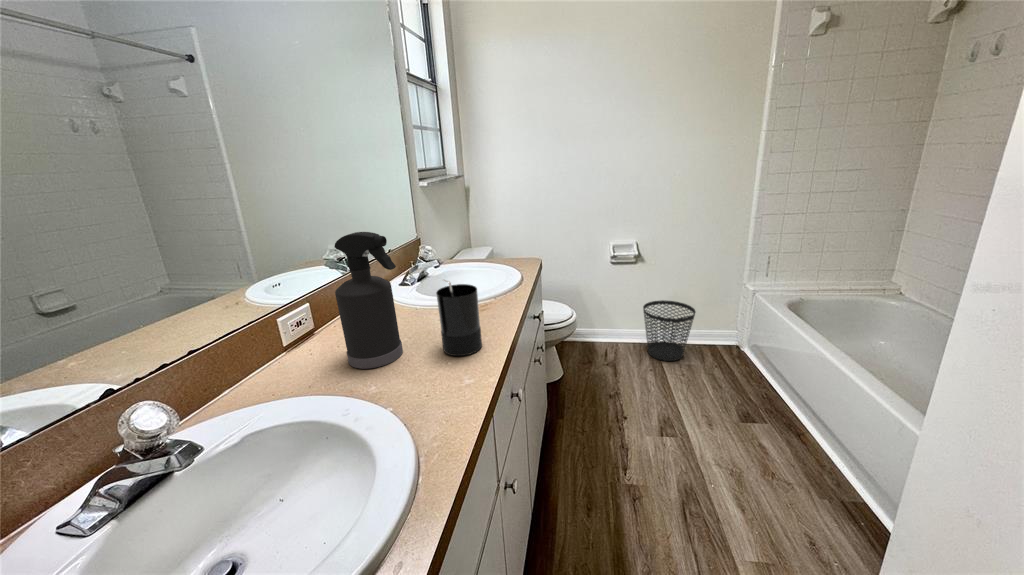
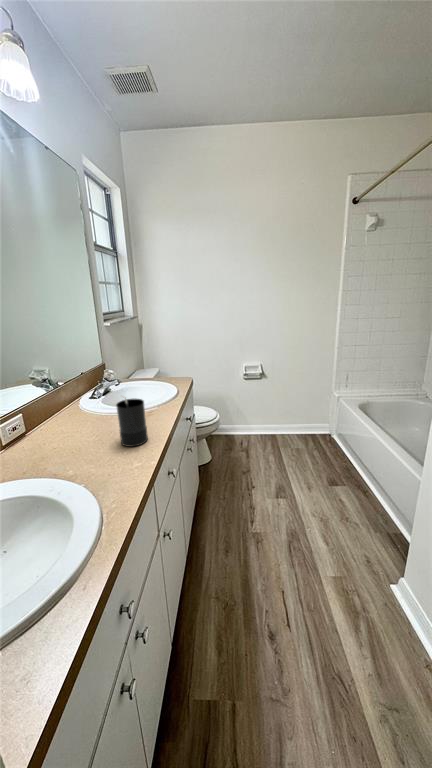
spray bottle: present [334,232,403,369] -> none [45,365,93,458]
wastebasket: present [643,300,696,361] -> none [267,405,301,447]

